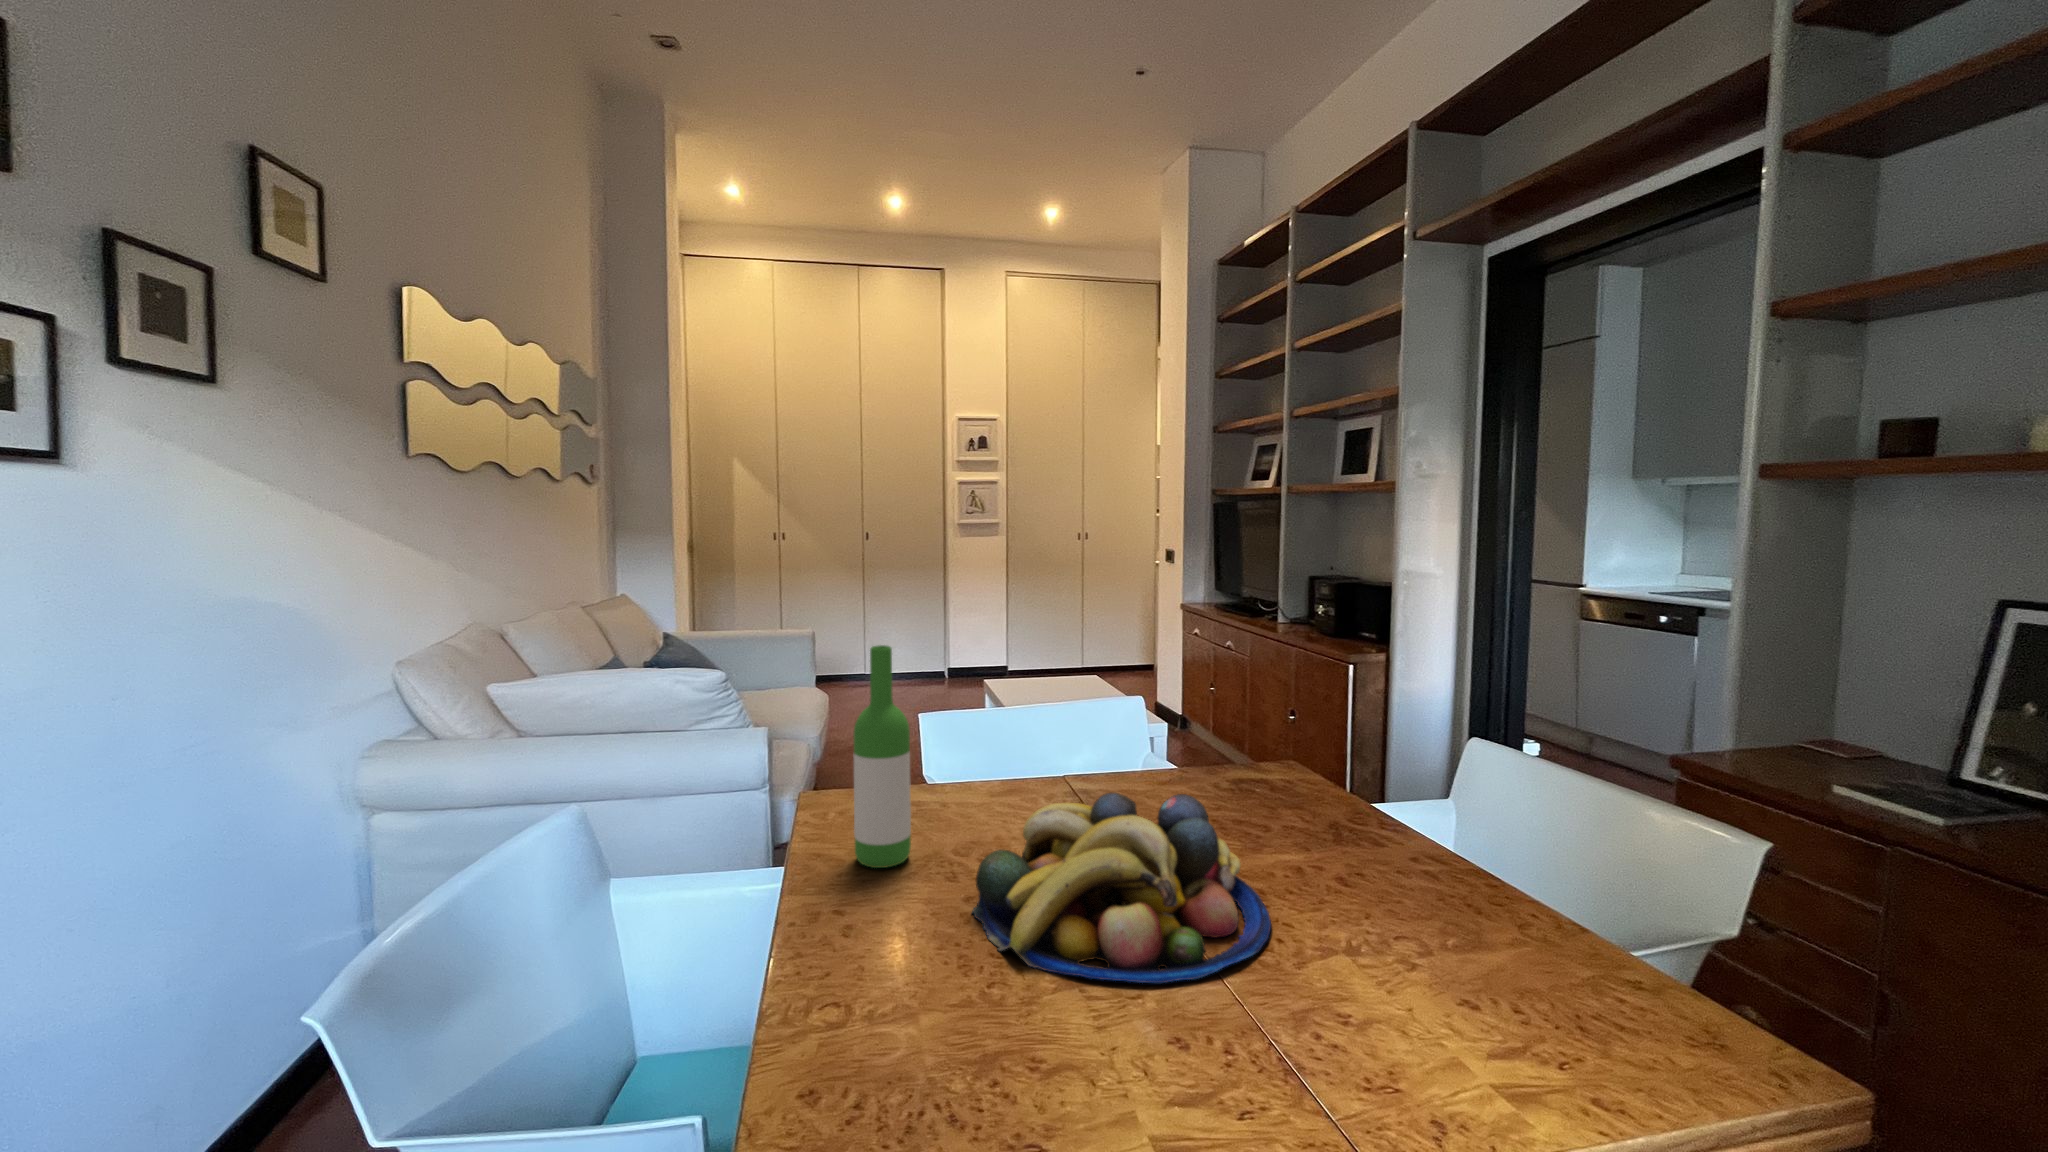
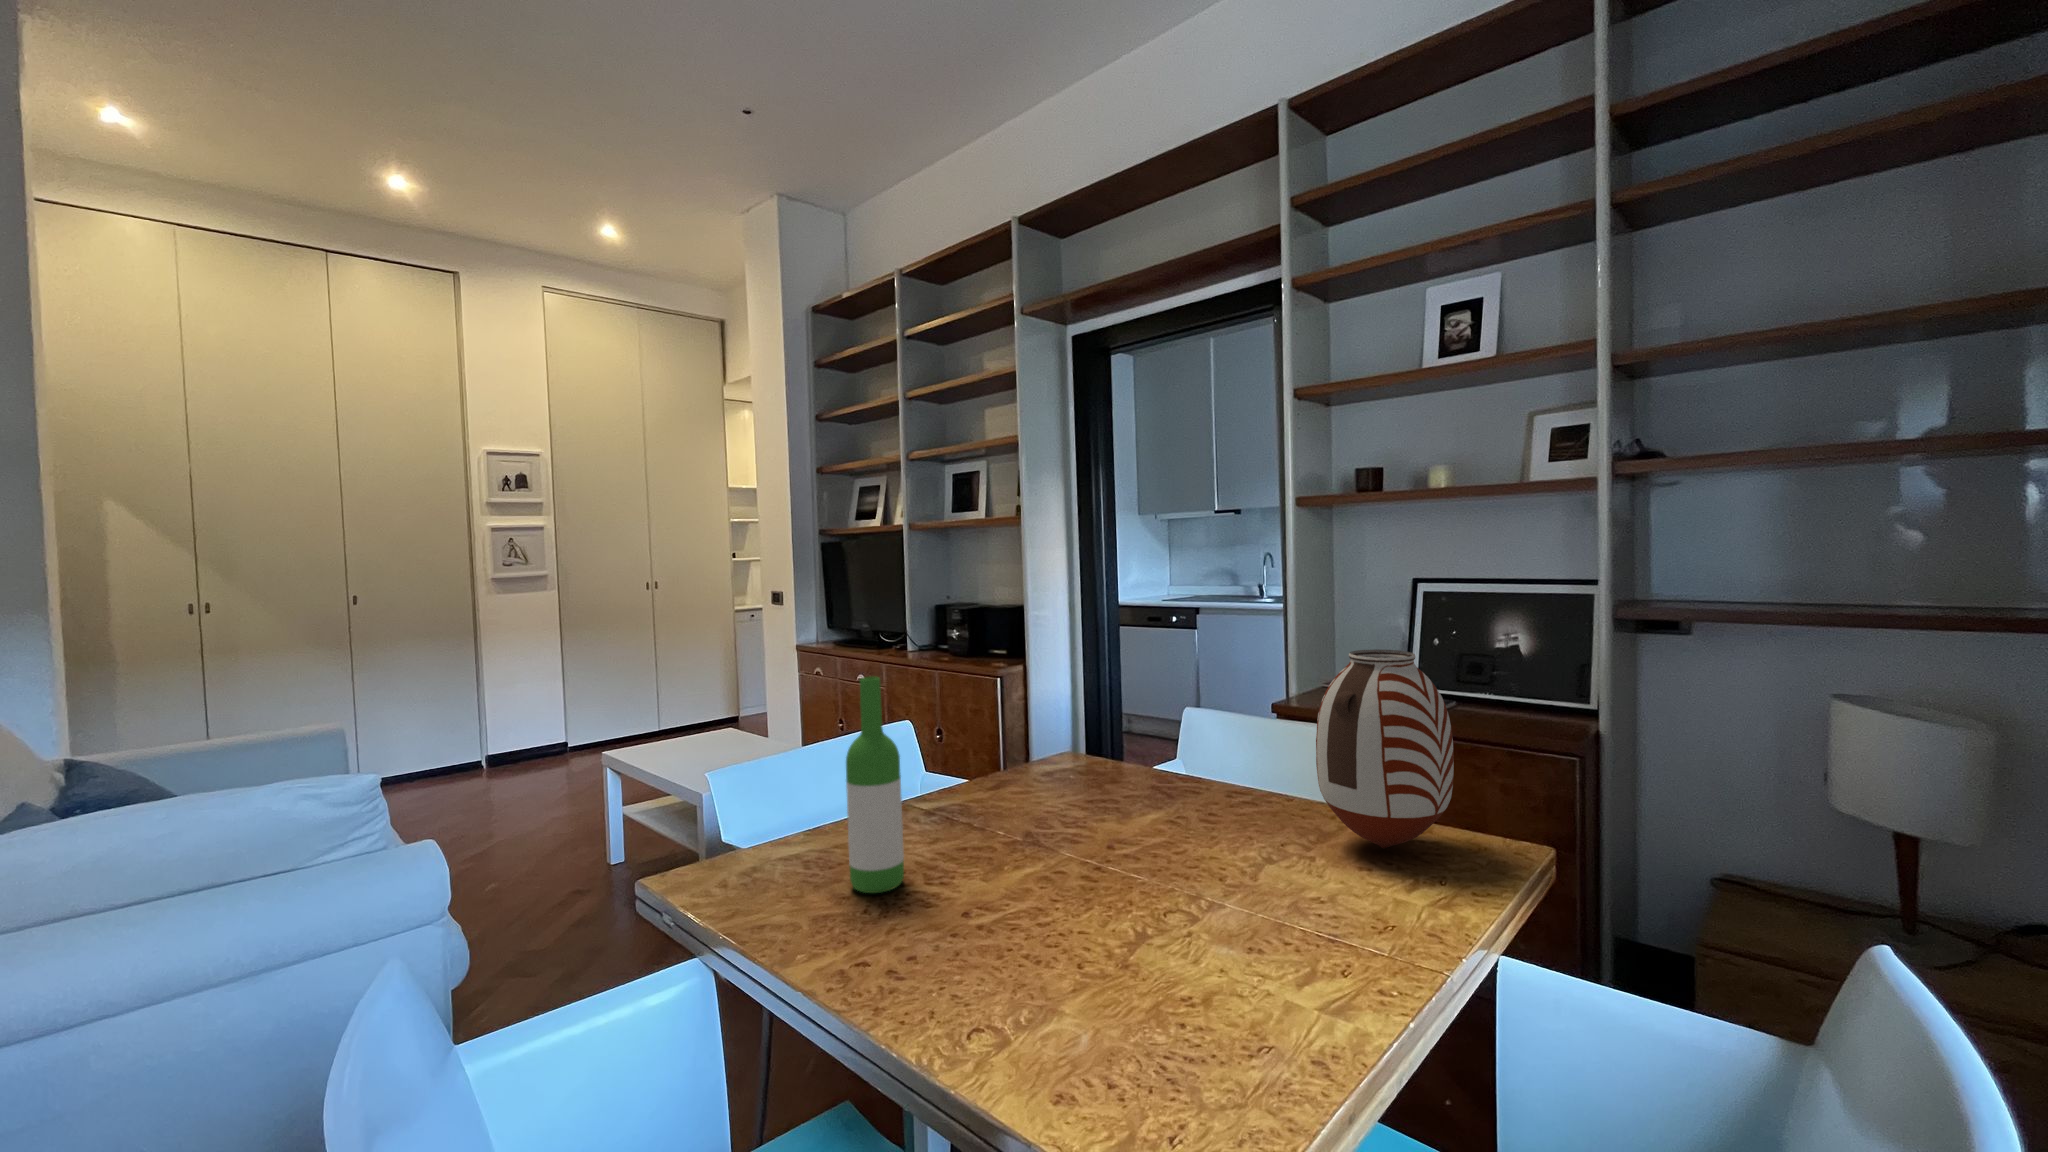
vase: none [1411,699,1644,1014] -> present [1316,649,1454,848]
fruit bowl: present [972,793,1271,983] -> none [999,765,1232,913]

